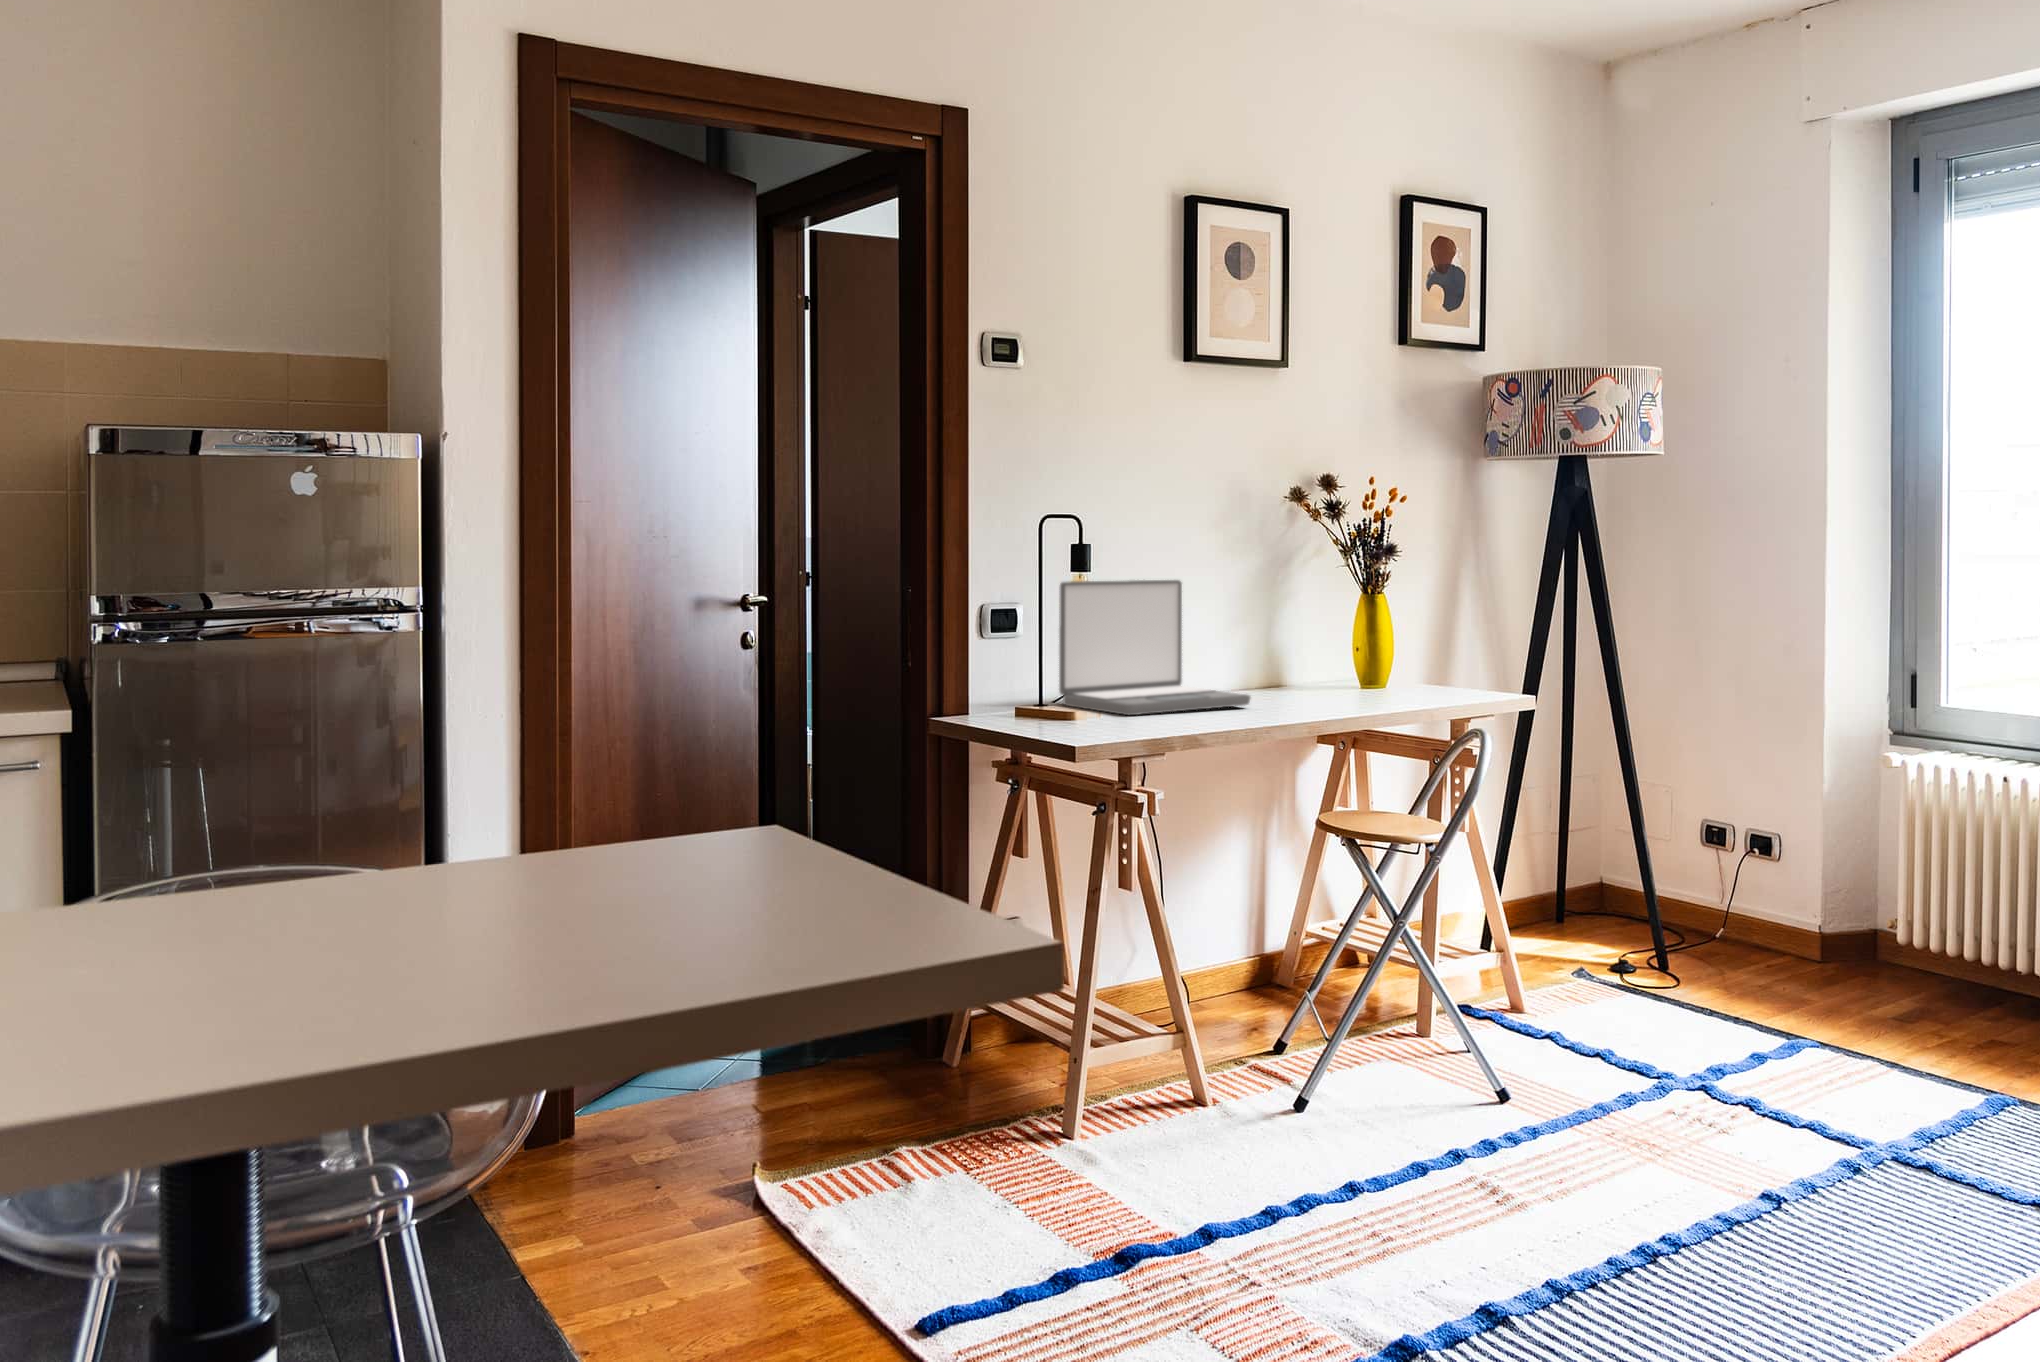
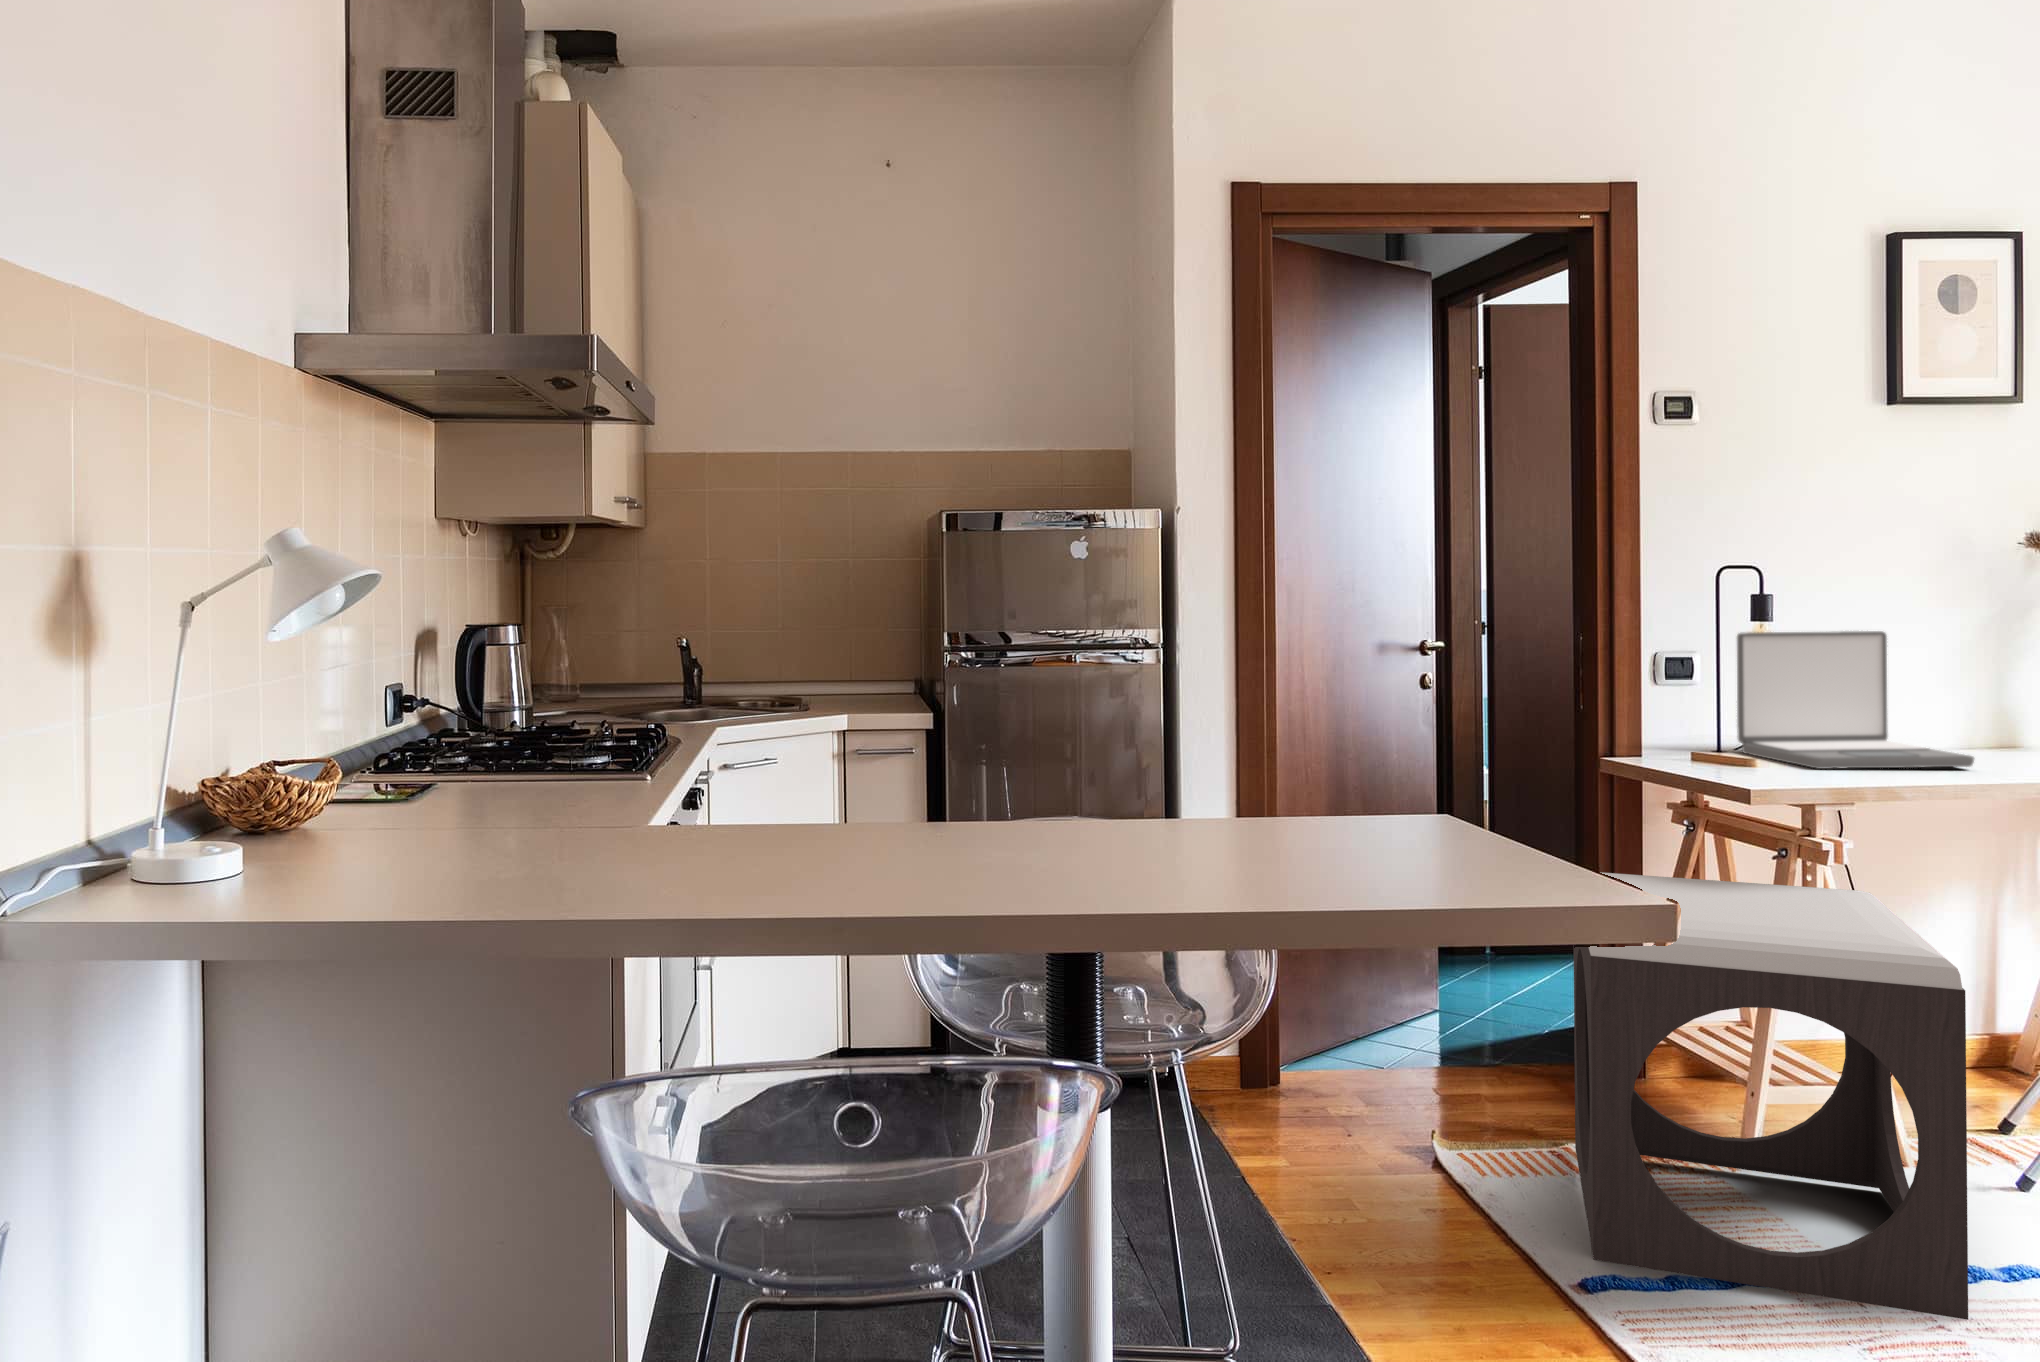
footstool: none [907,833,1266,1291] -> present [1574,872,1968,1320]

